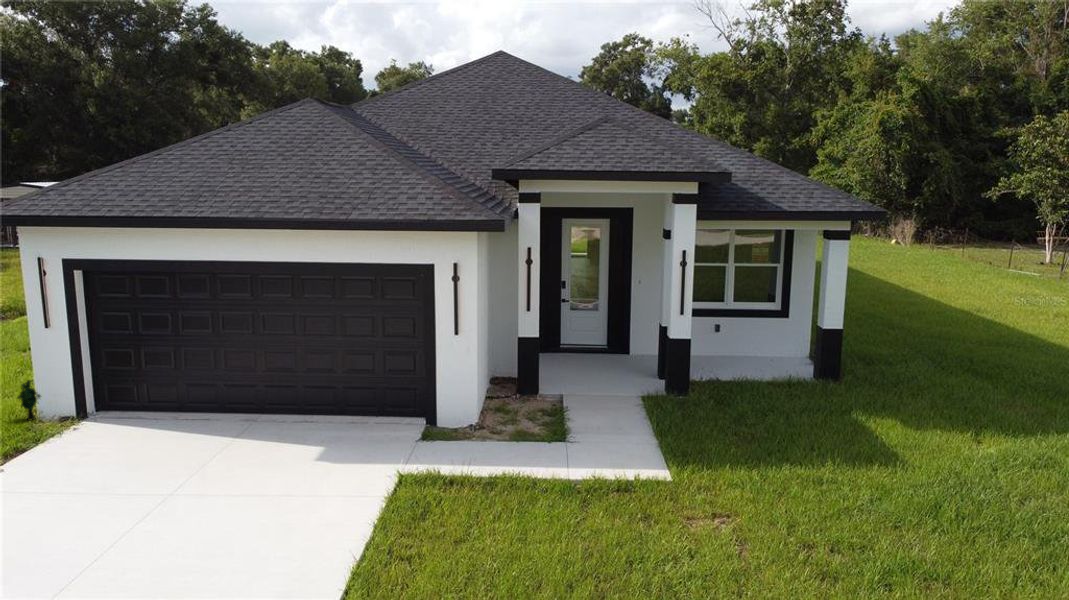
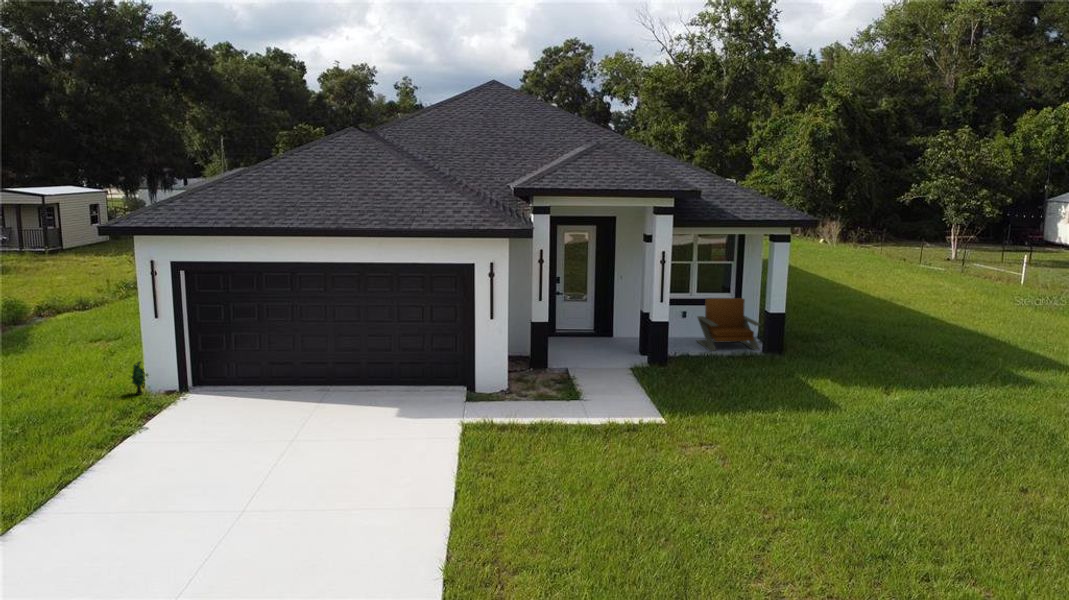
lounge chair: none [732,309,813,375] -> present [697,298,761,351]

